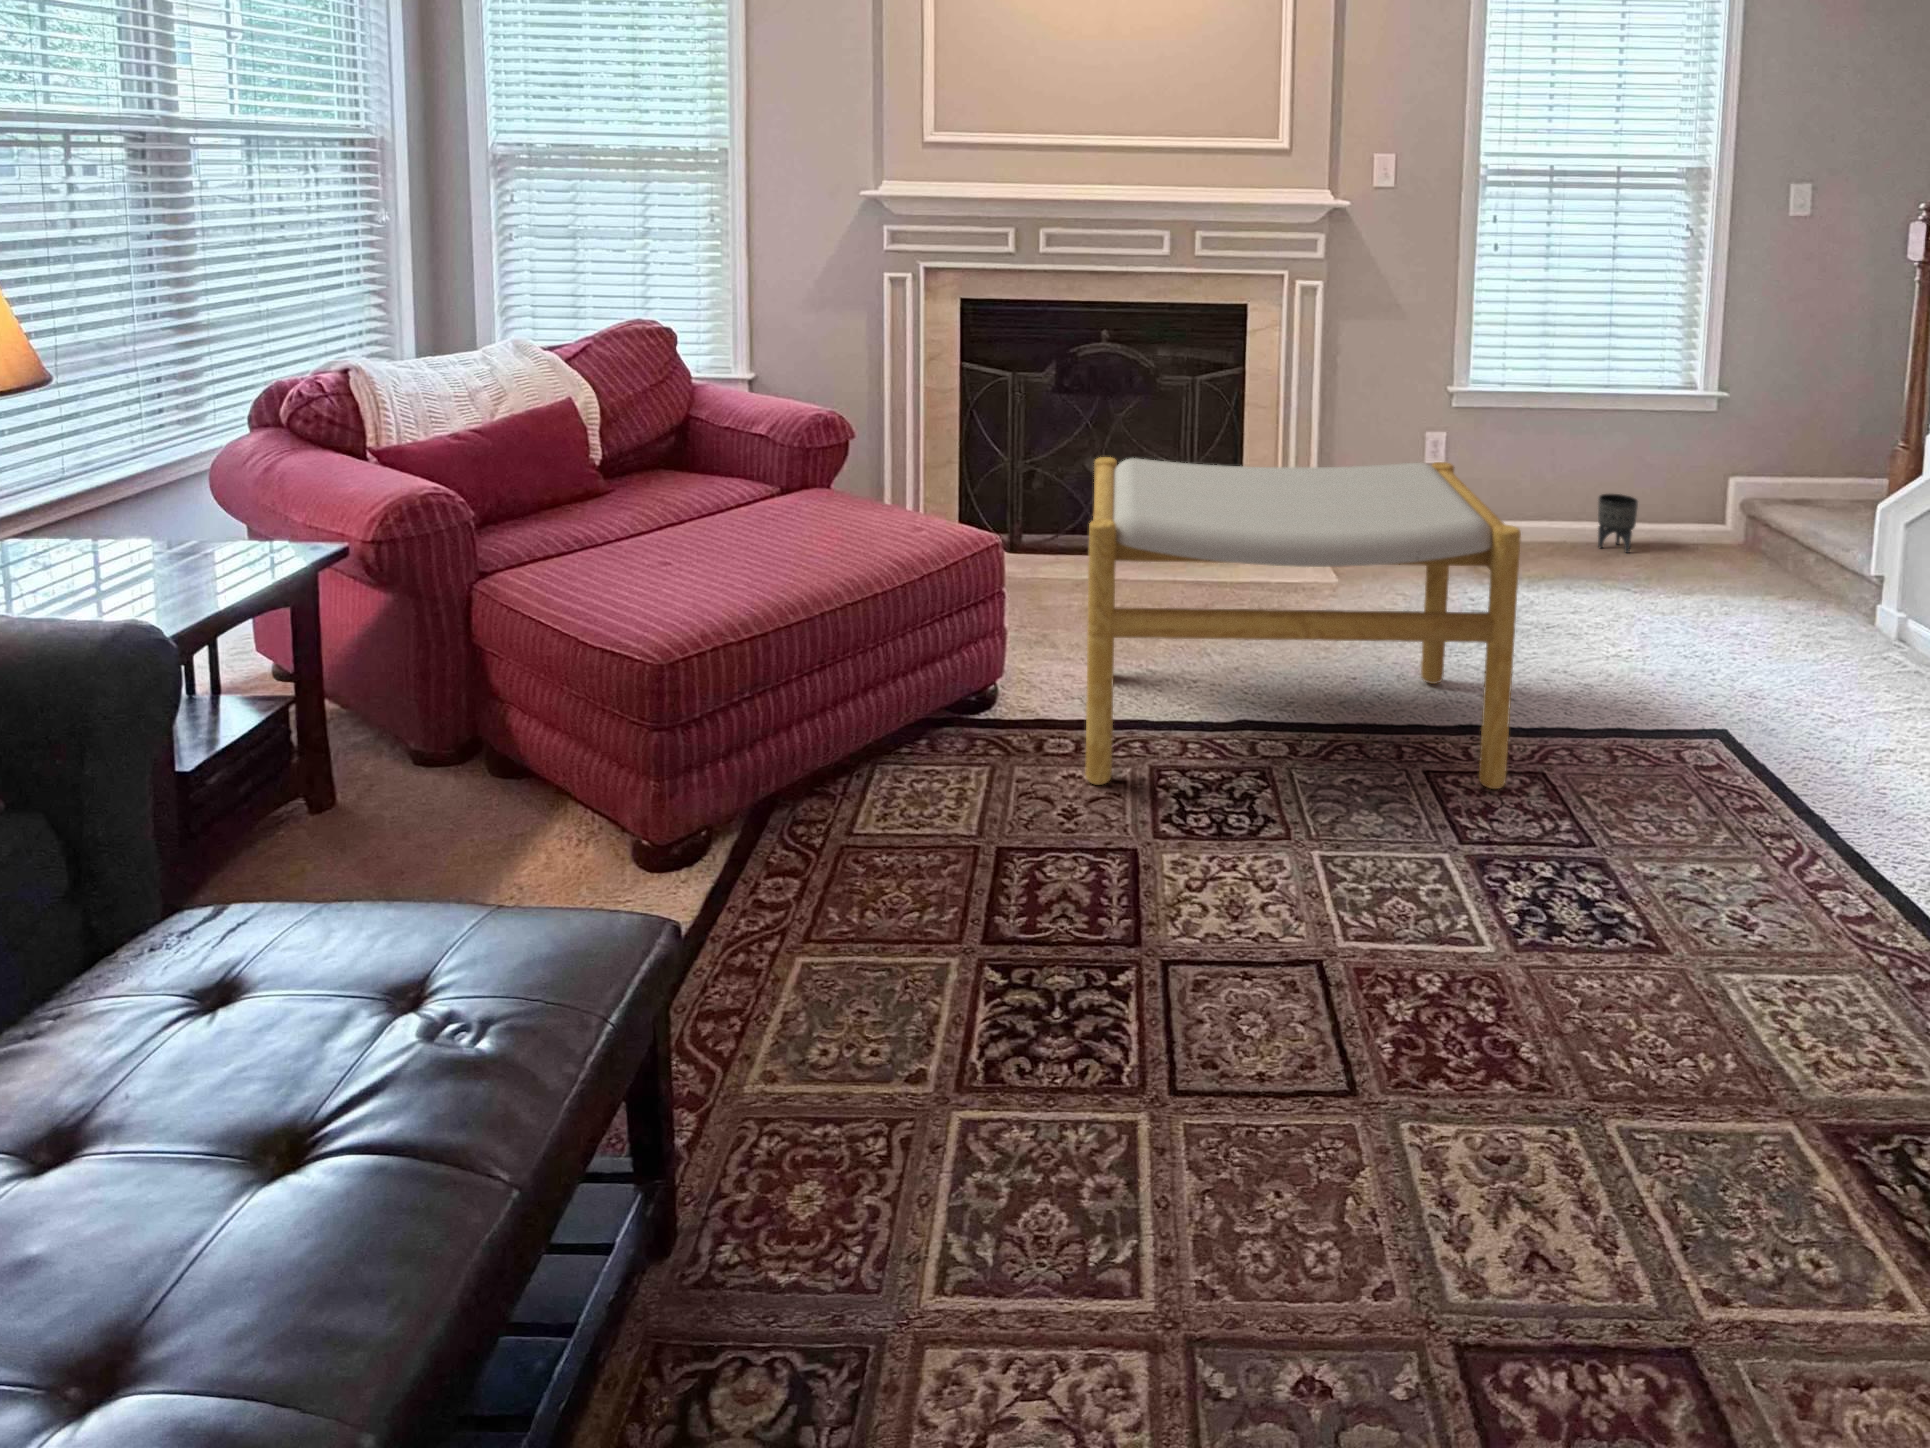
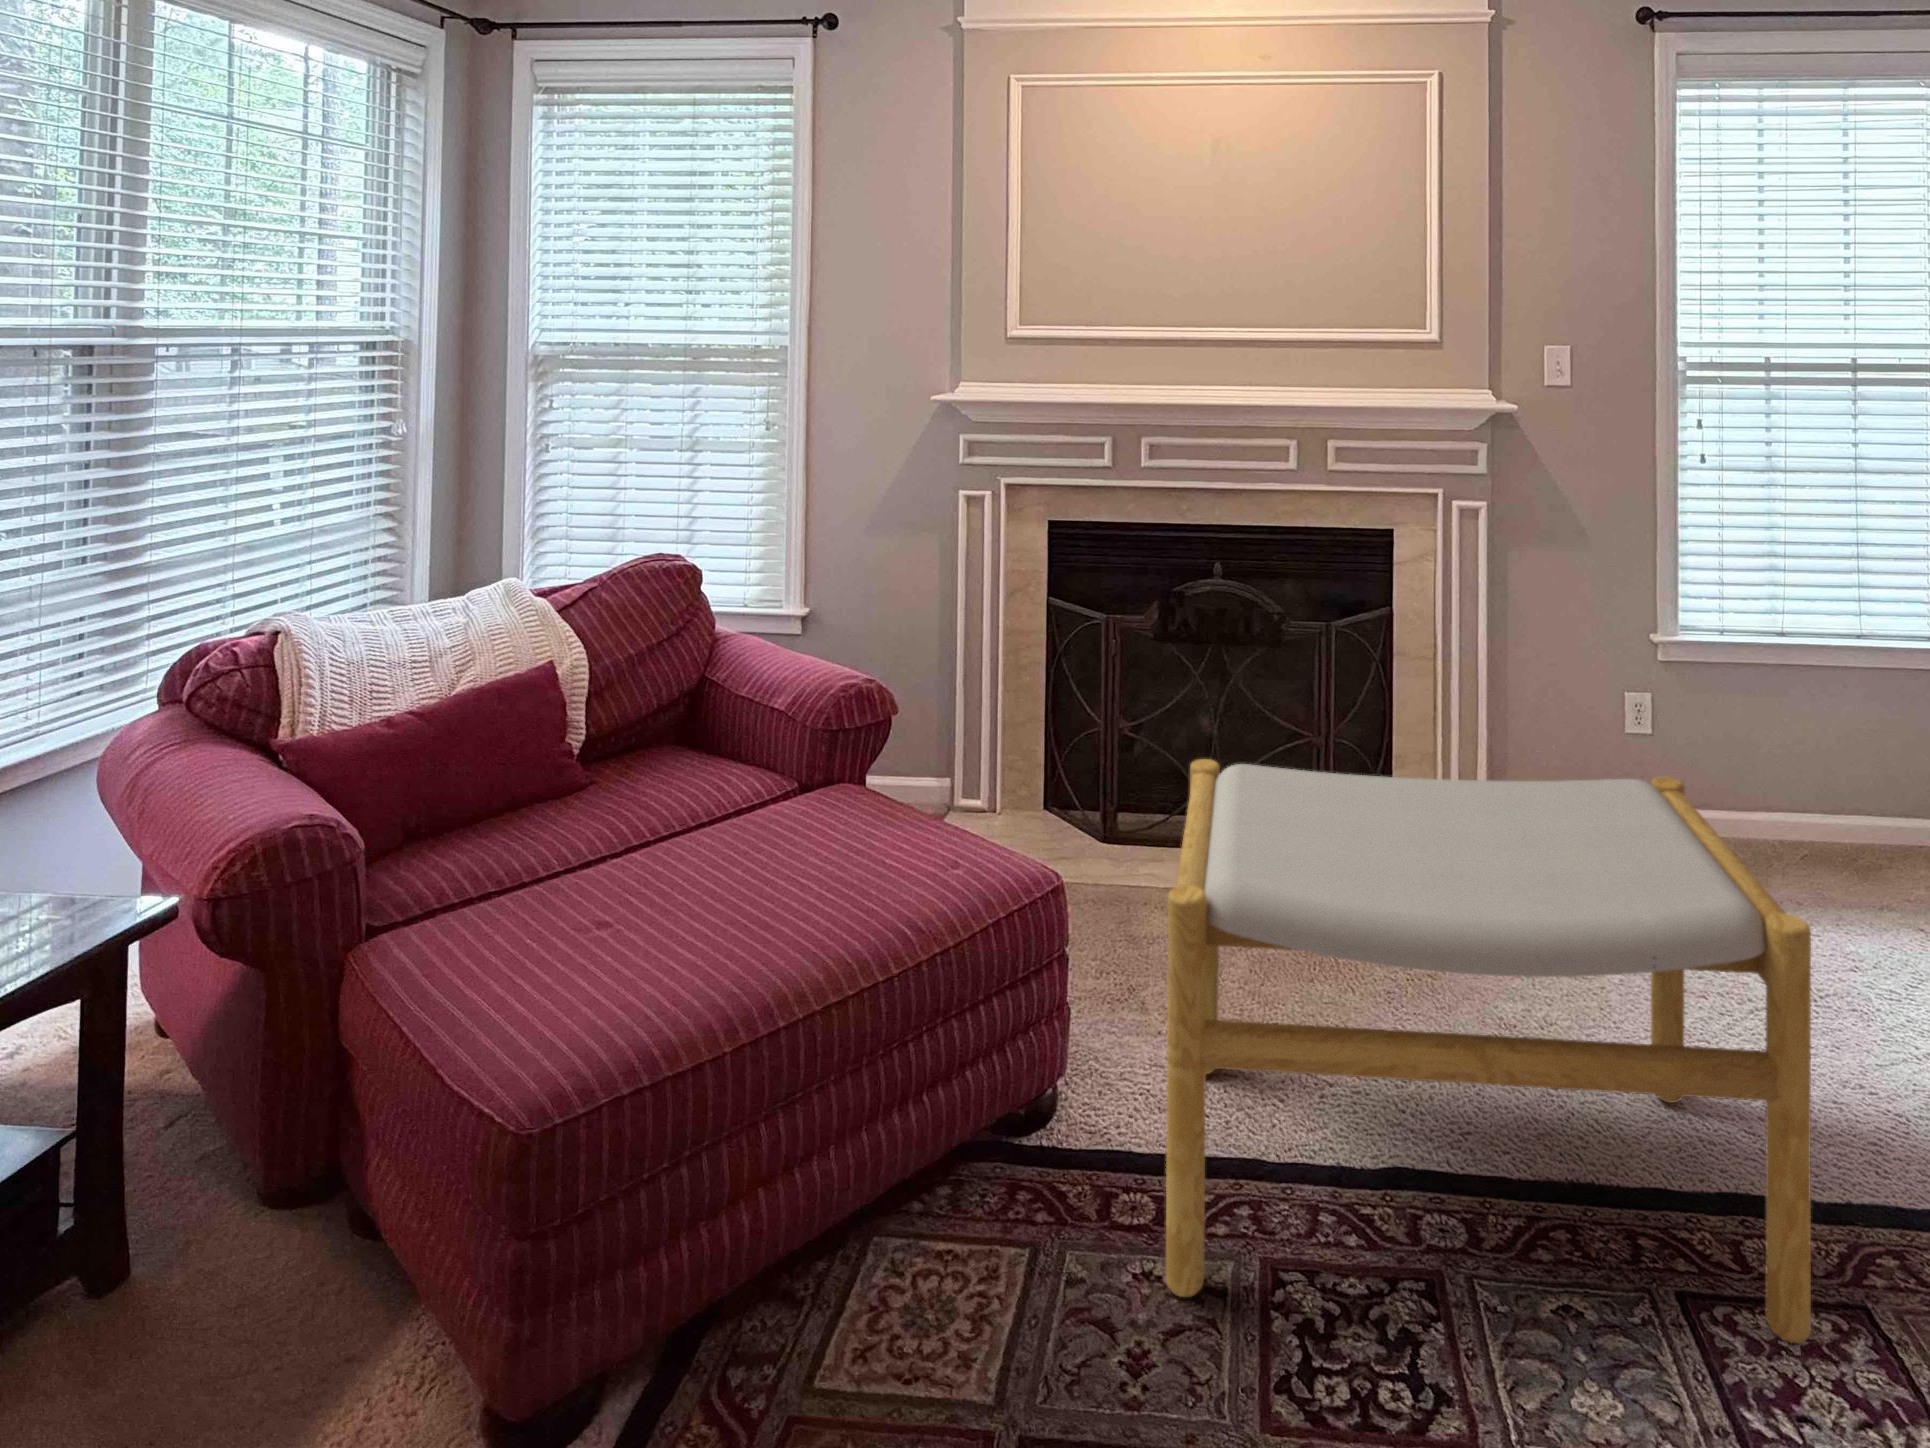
planter: present [1598,494,1638,553] -> none [1858,778,1915,862]

